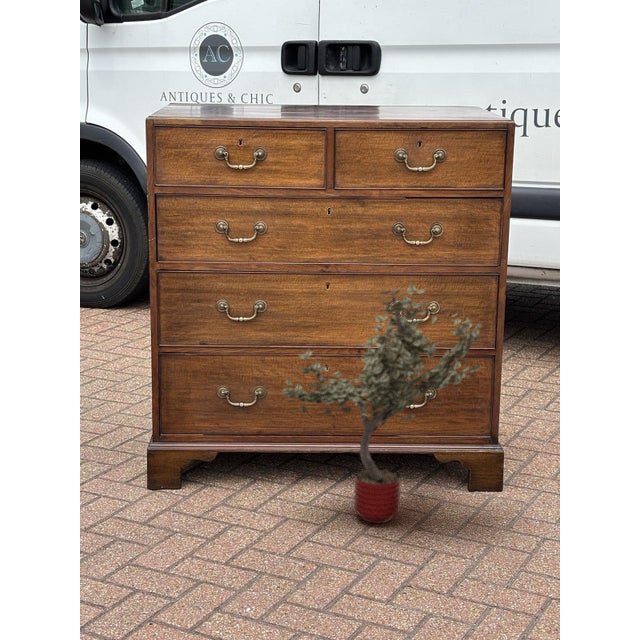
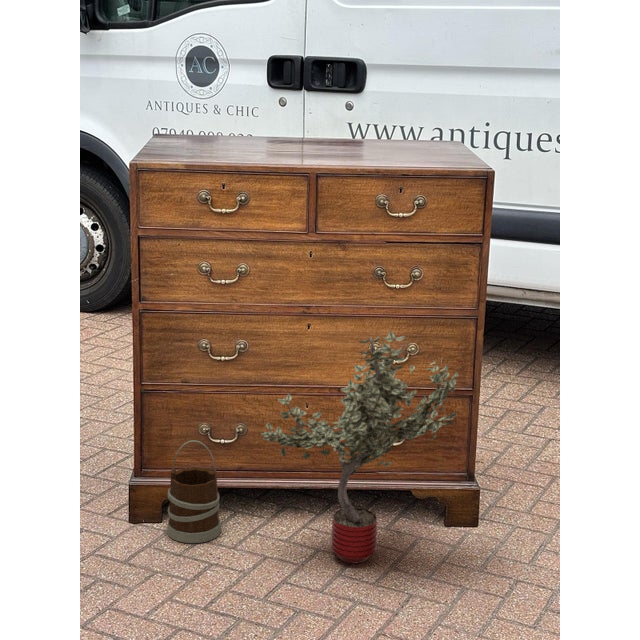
wooden bucket: none [186,401,241,506] -> present [167,440,221,543]

